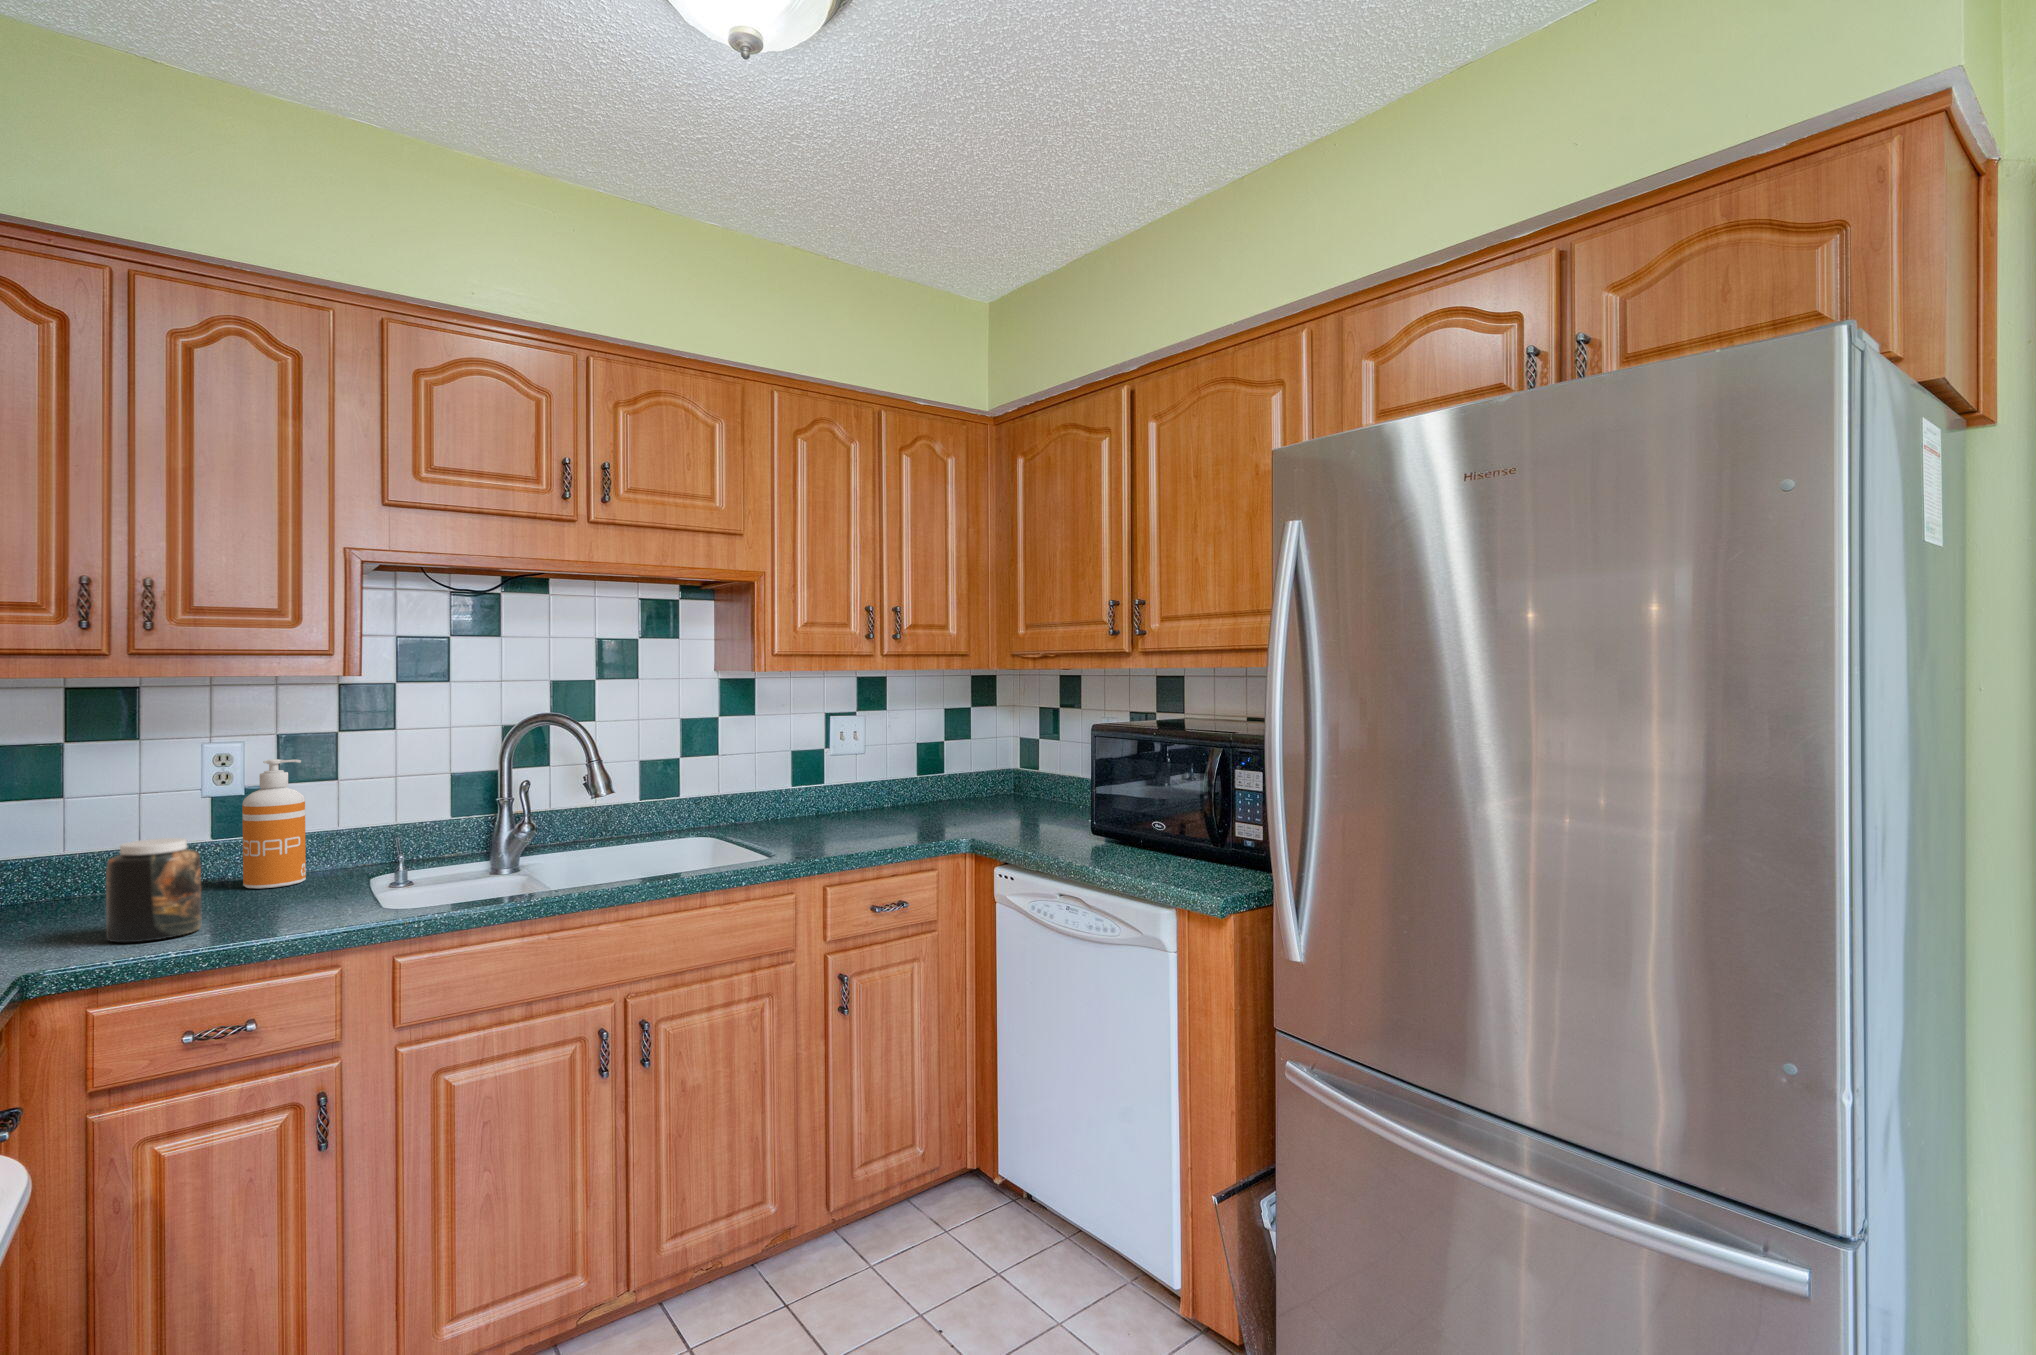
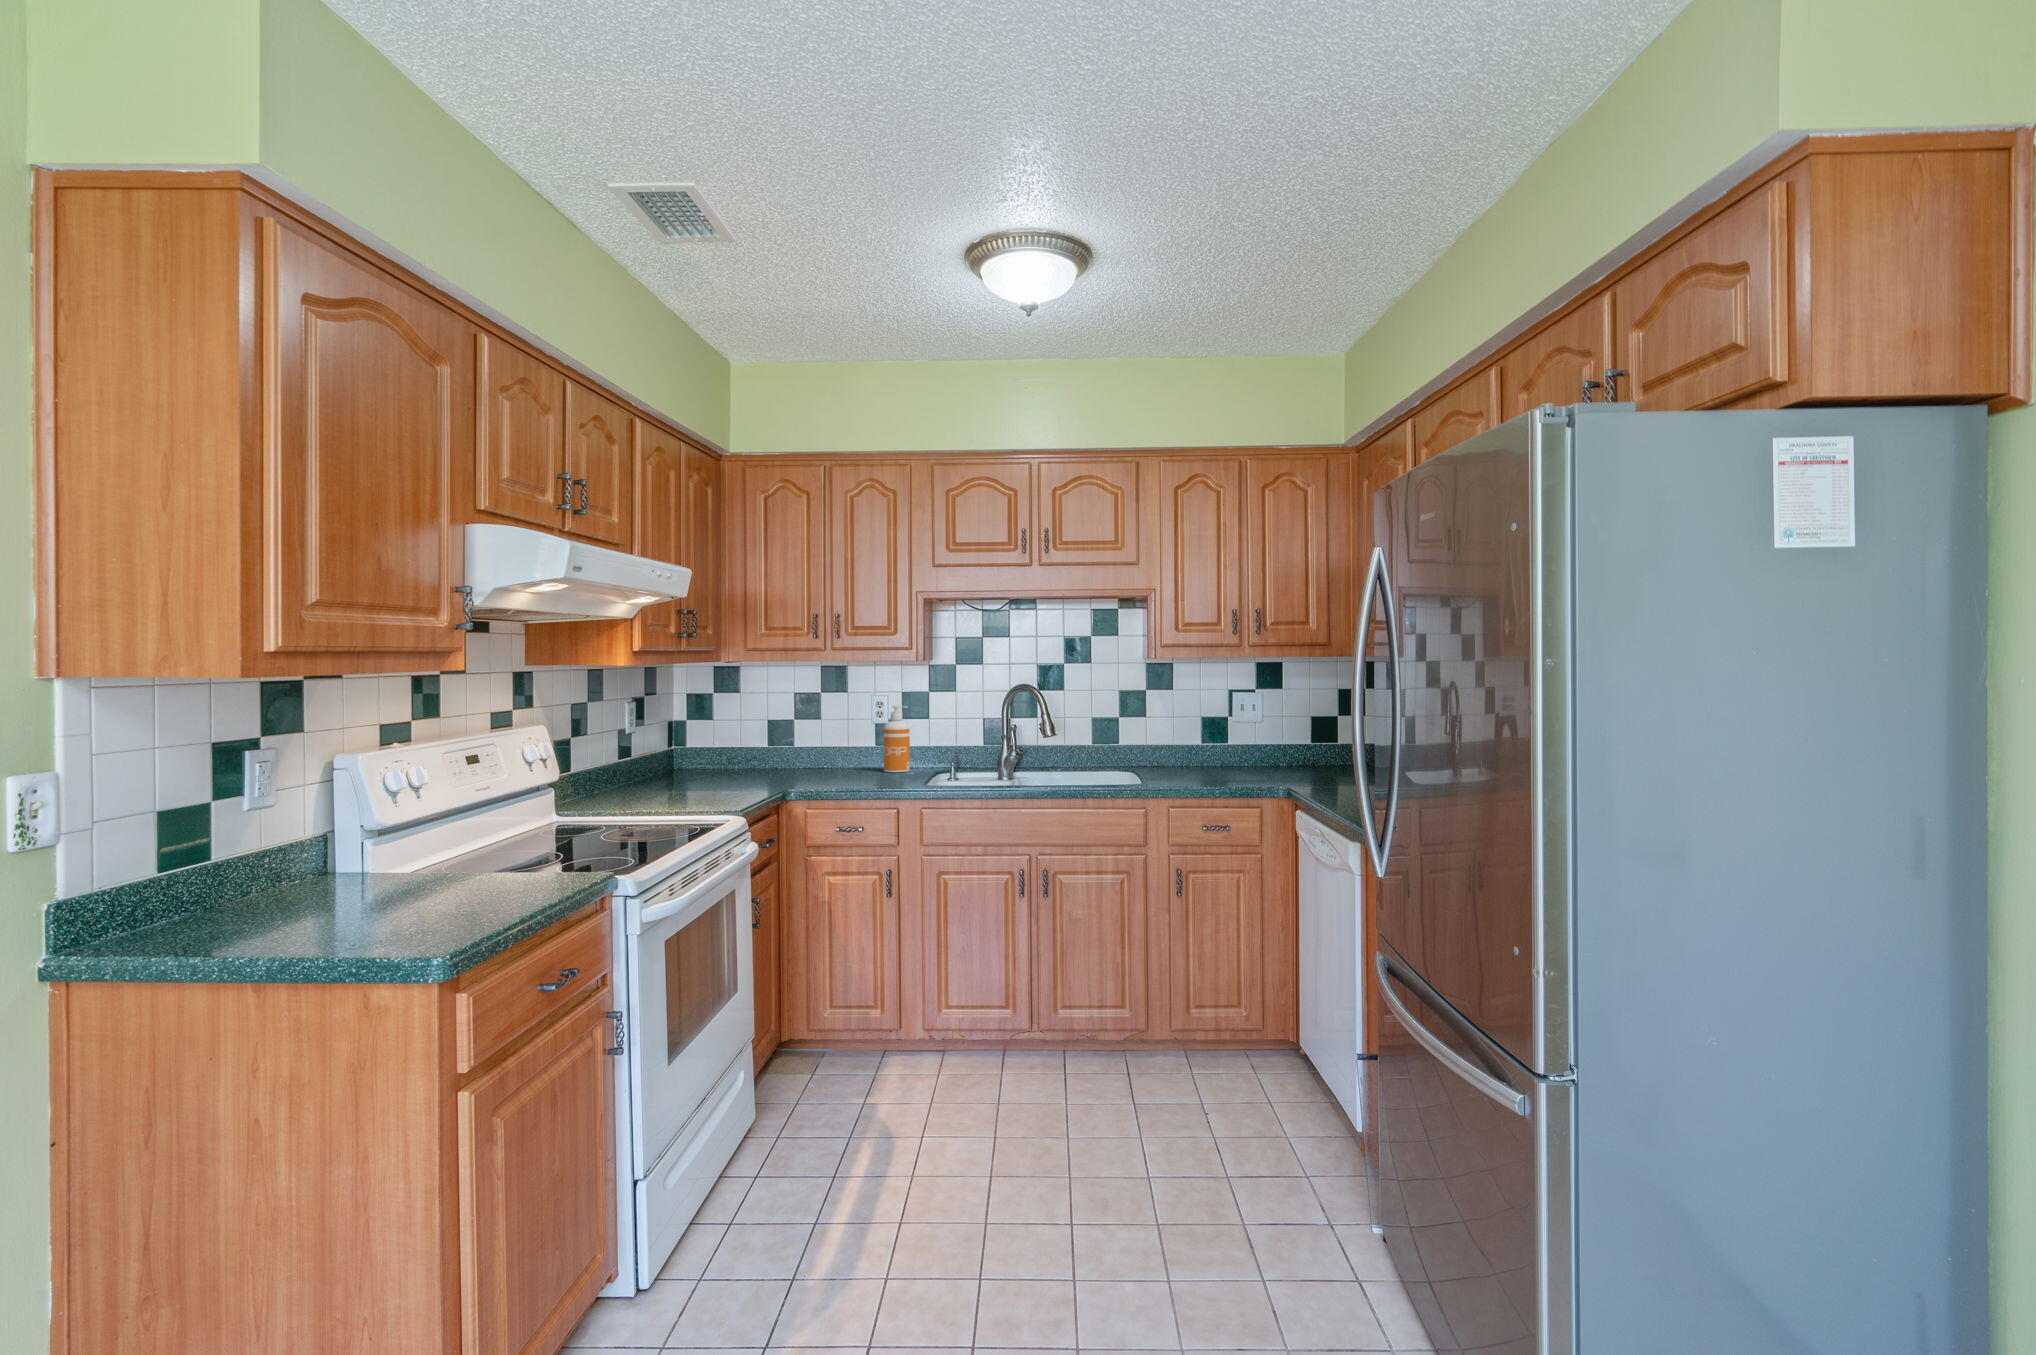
jar: present [106,838,201,942] -> none [816,739,850,784]

